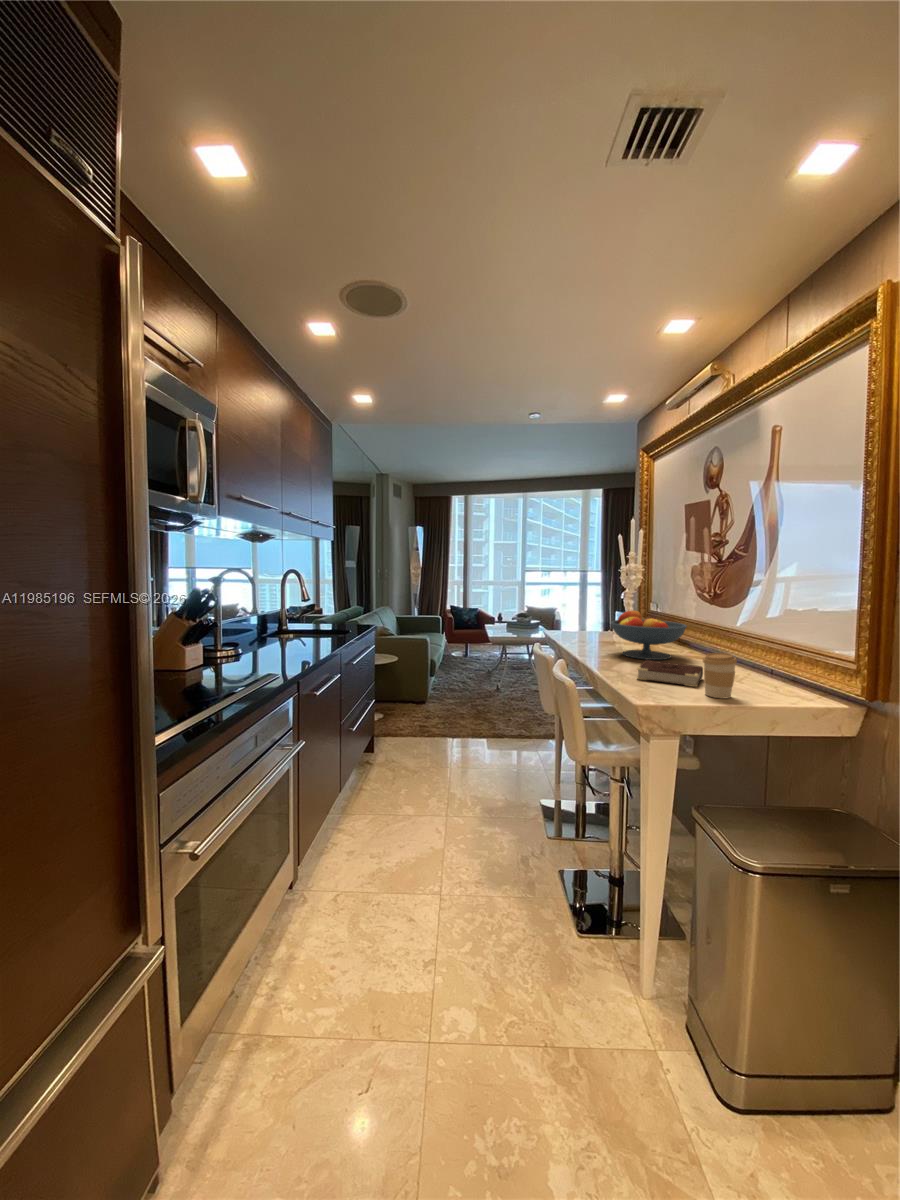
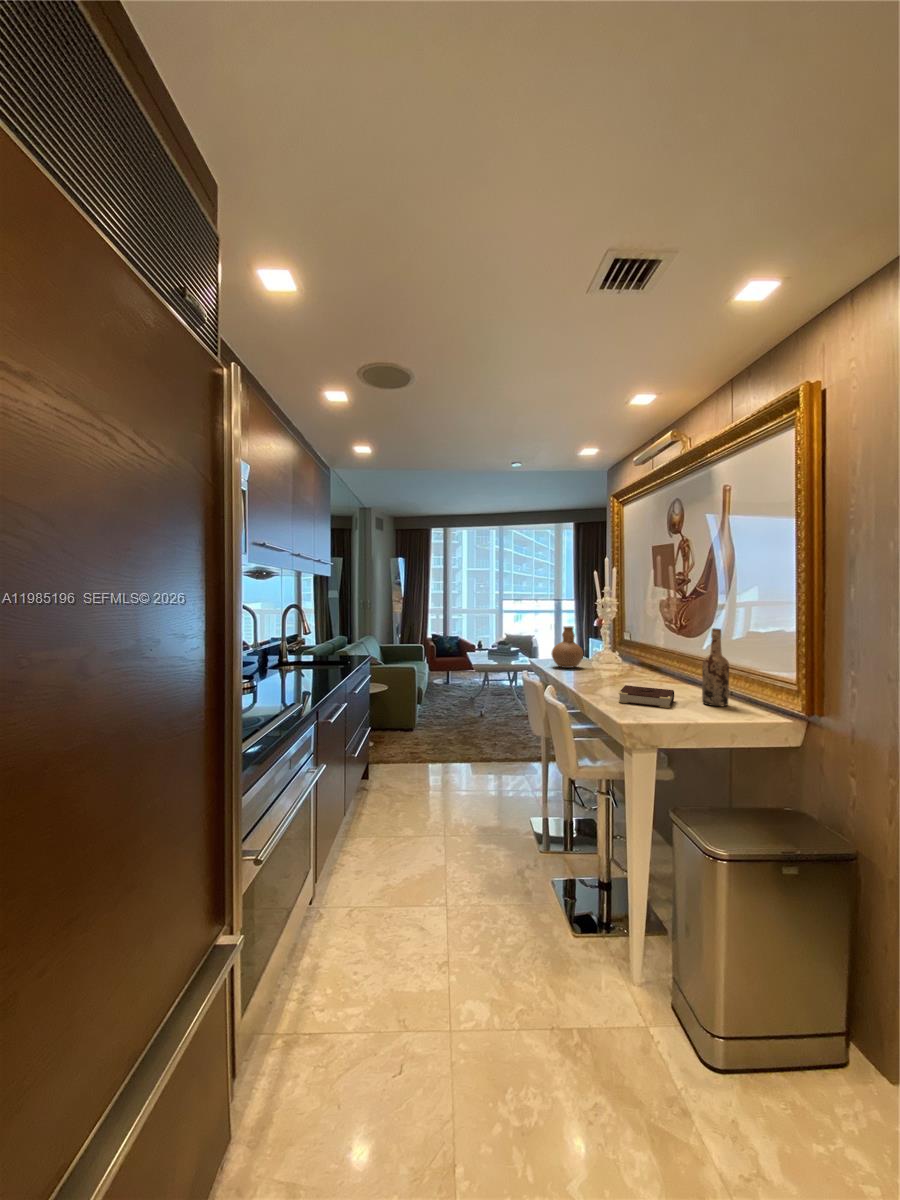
vase: none [567,595,603,640] -> present [552,626,583,668]
wine bottle: none [736,595,771,686] -> present [702,628,729,706]
fruit bowl: present [611,610,687,660] -> none [592,640,659,685]
coffee cup: present [703,653,737,698] -> none [674,678,703,717]

